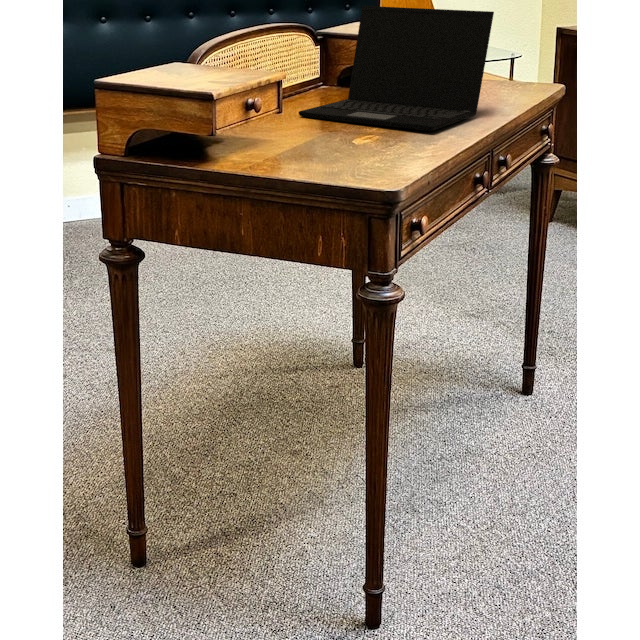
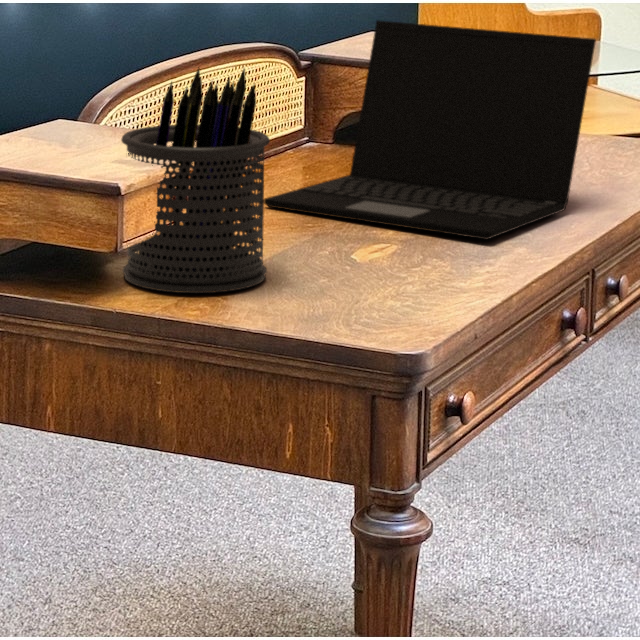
pen holder: none [214,23,303,161] -> present [121,67,270,293]

